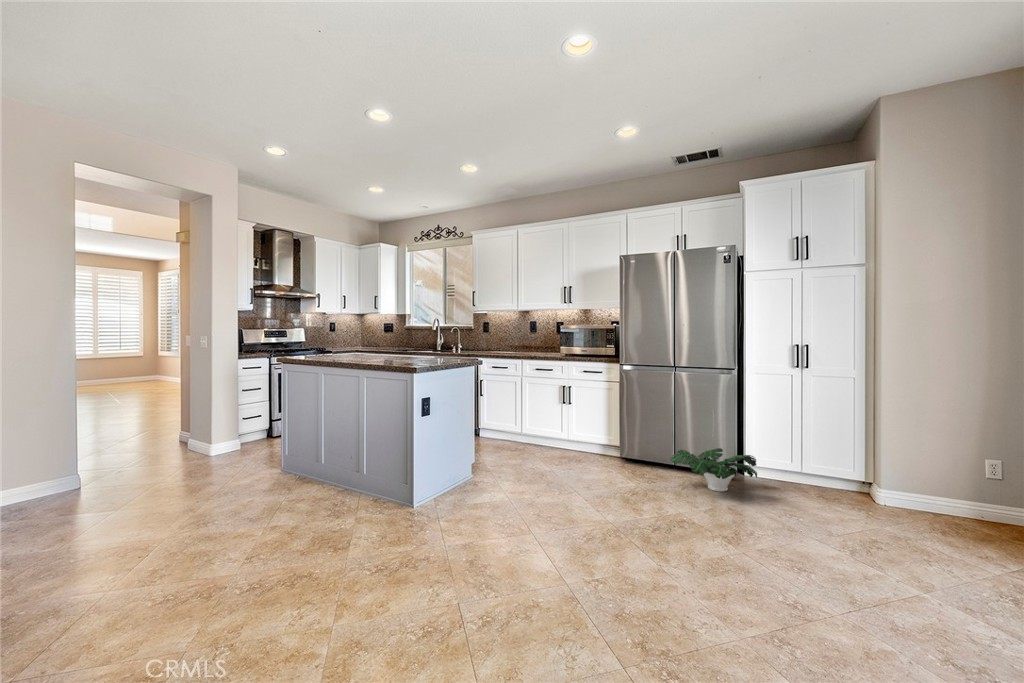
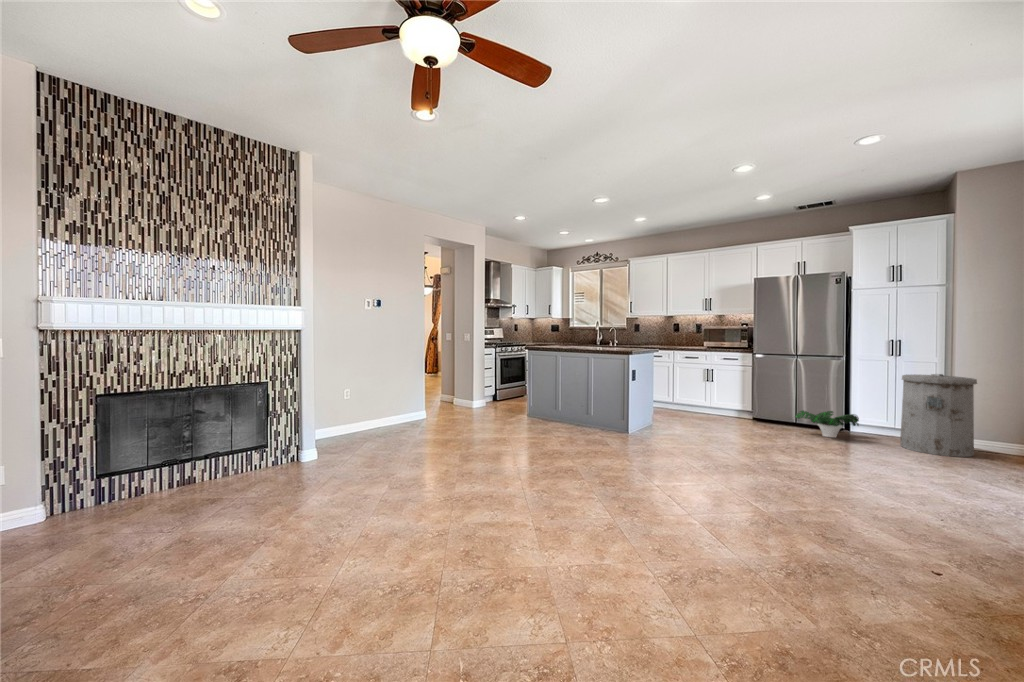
trash can: none [813,396,920,529] -> present [900,374,977,457]

